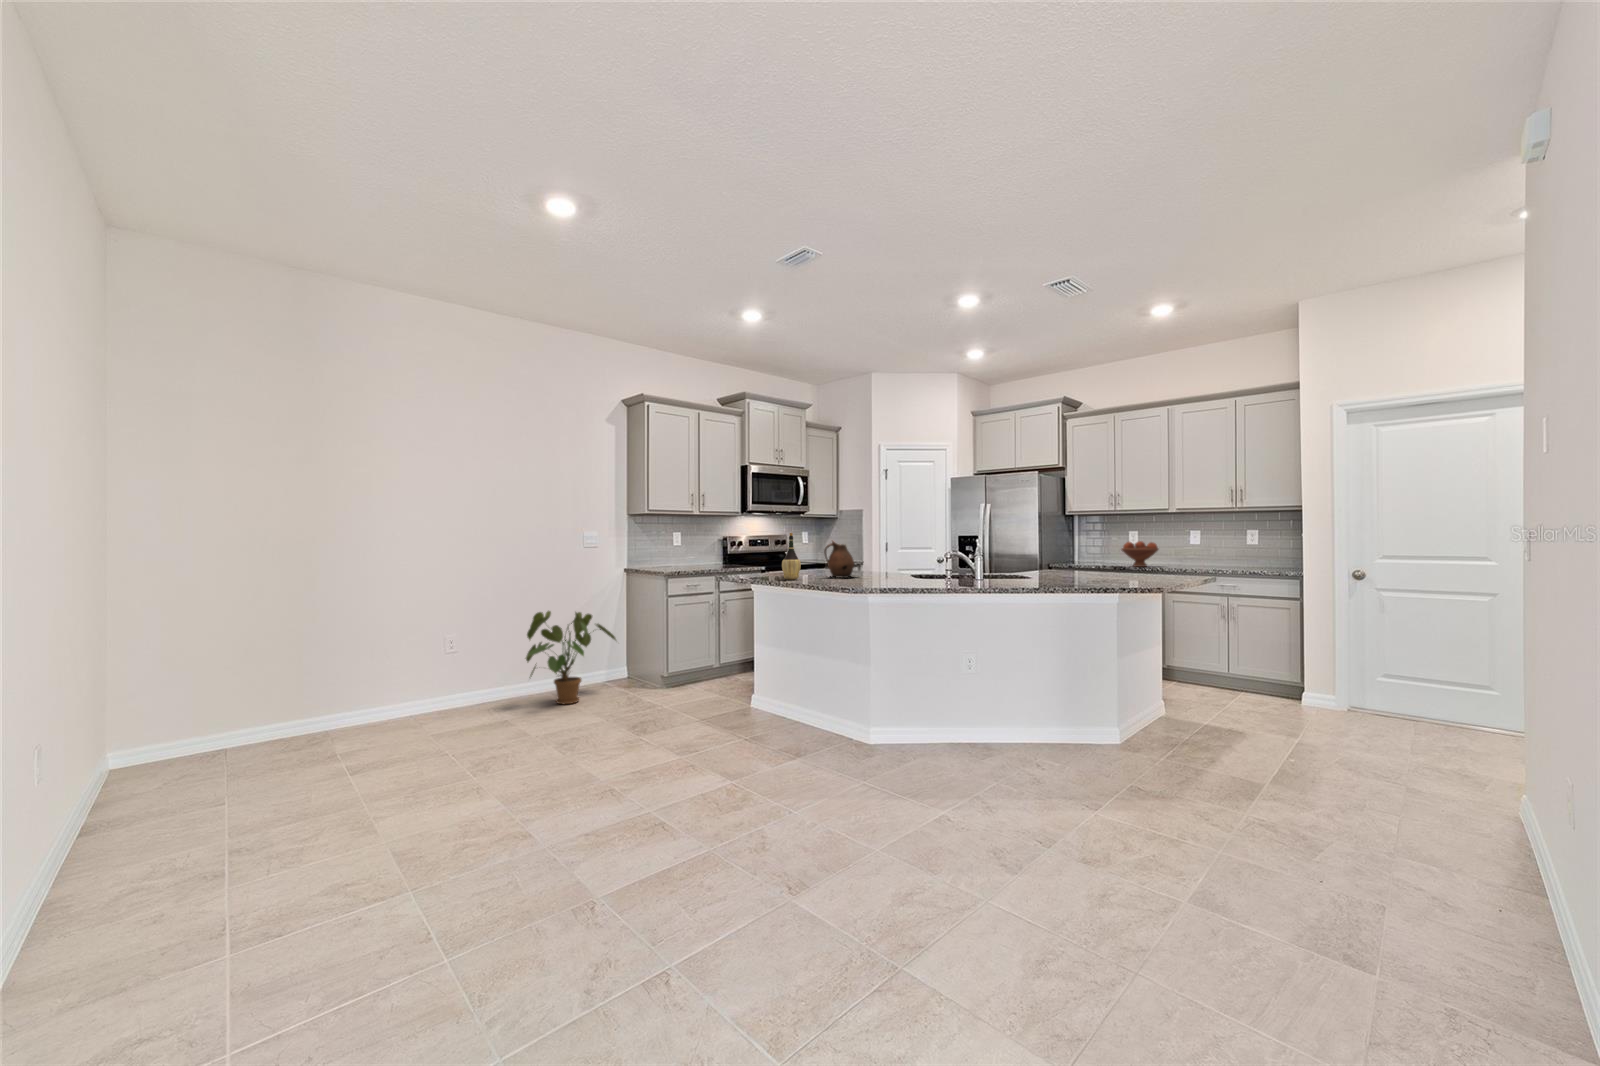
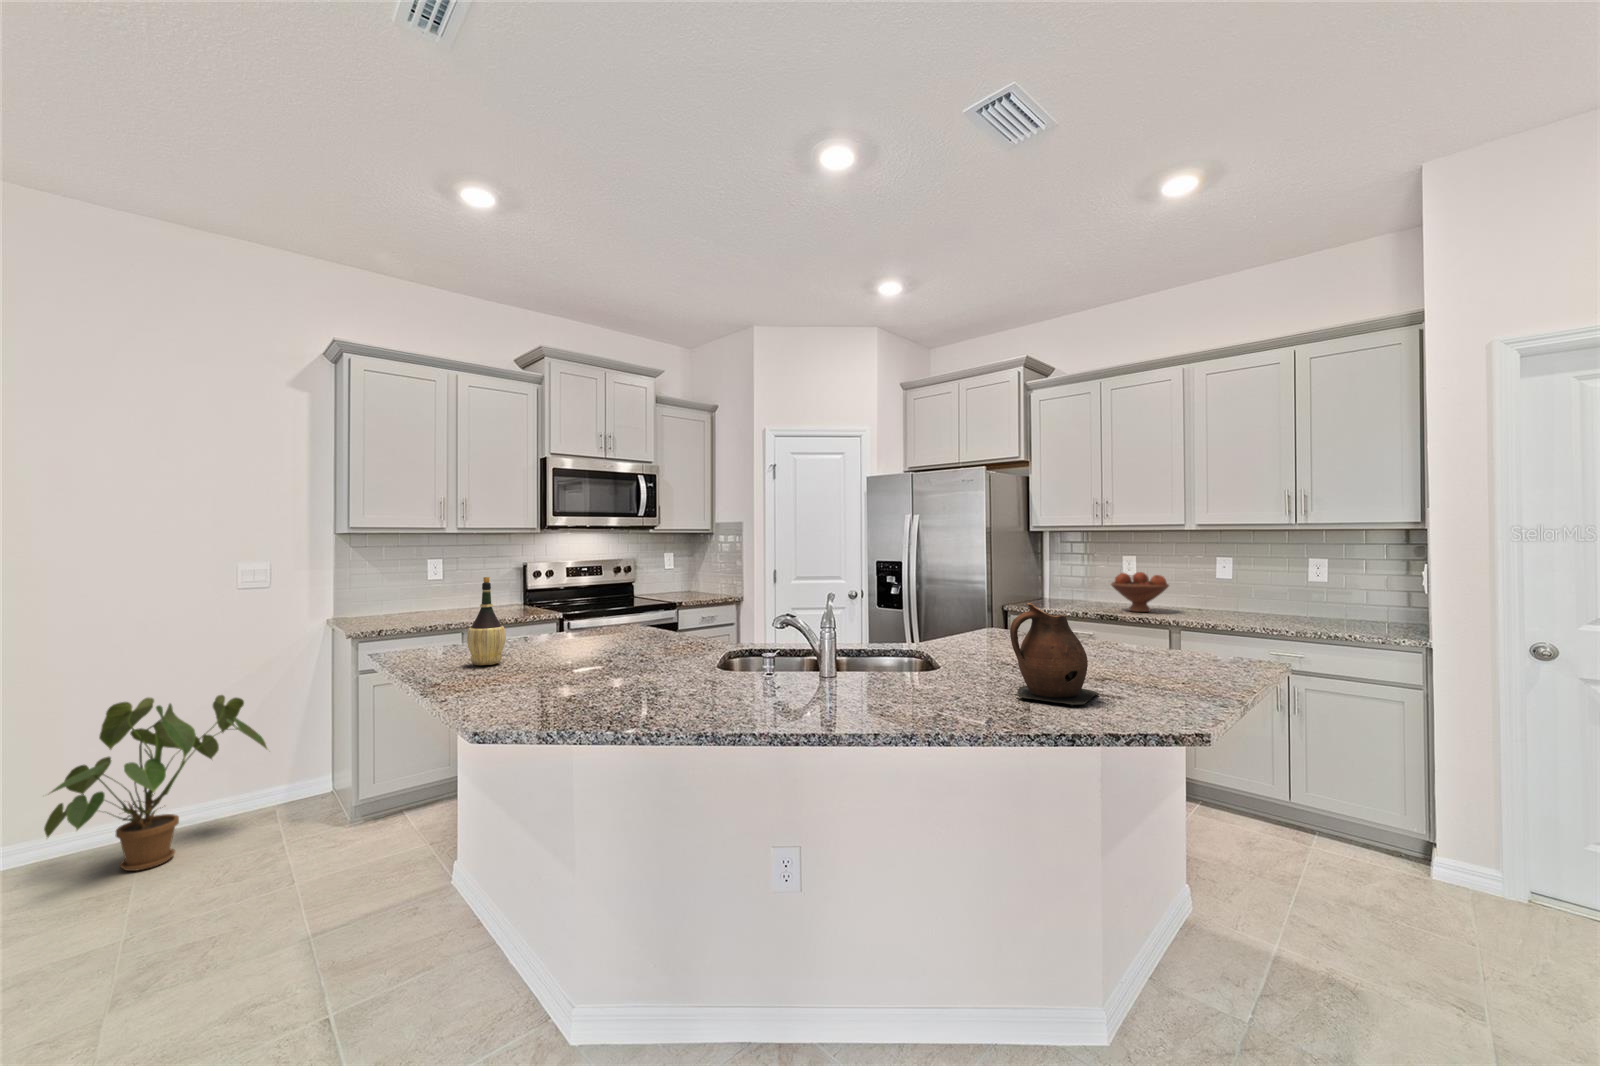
ceramic pitcher: present [824,541,854,578] -> present [1010,603,1099,706]

